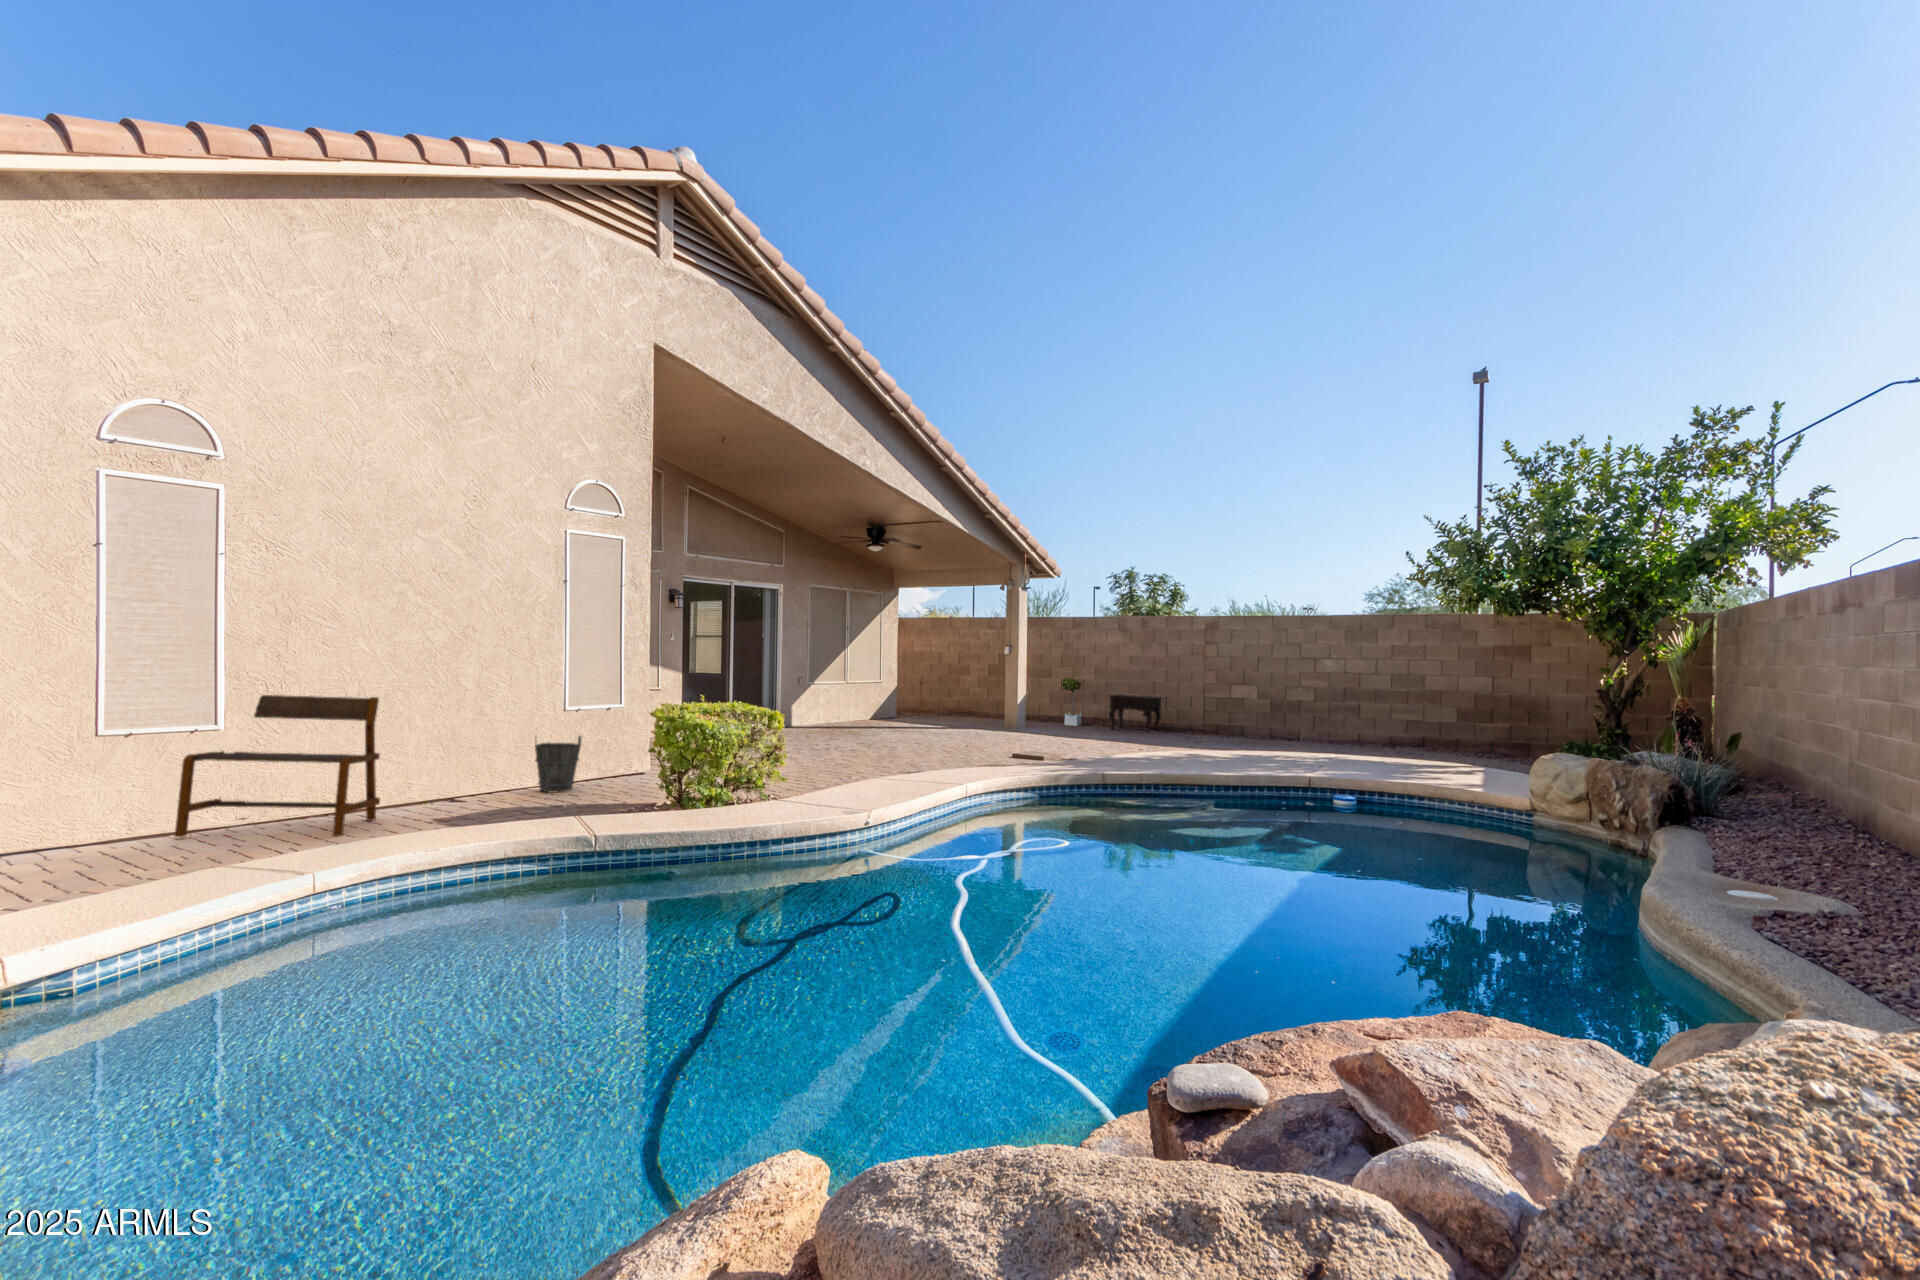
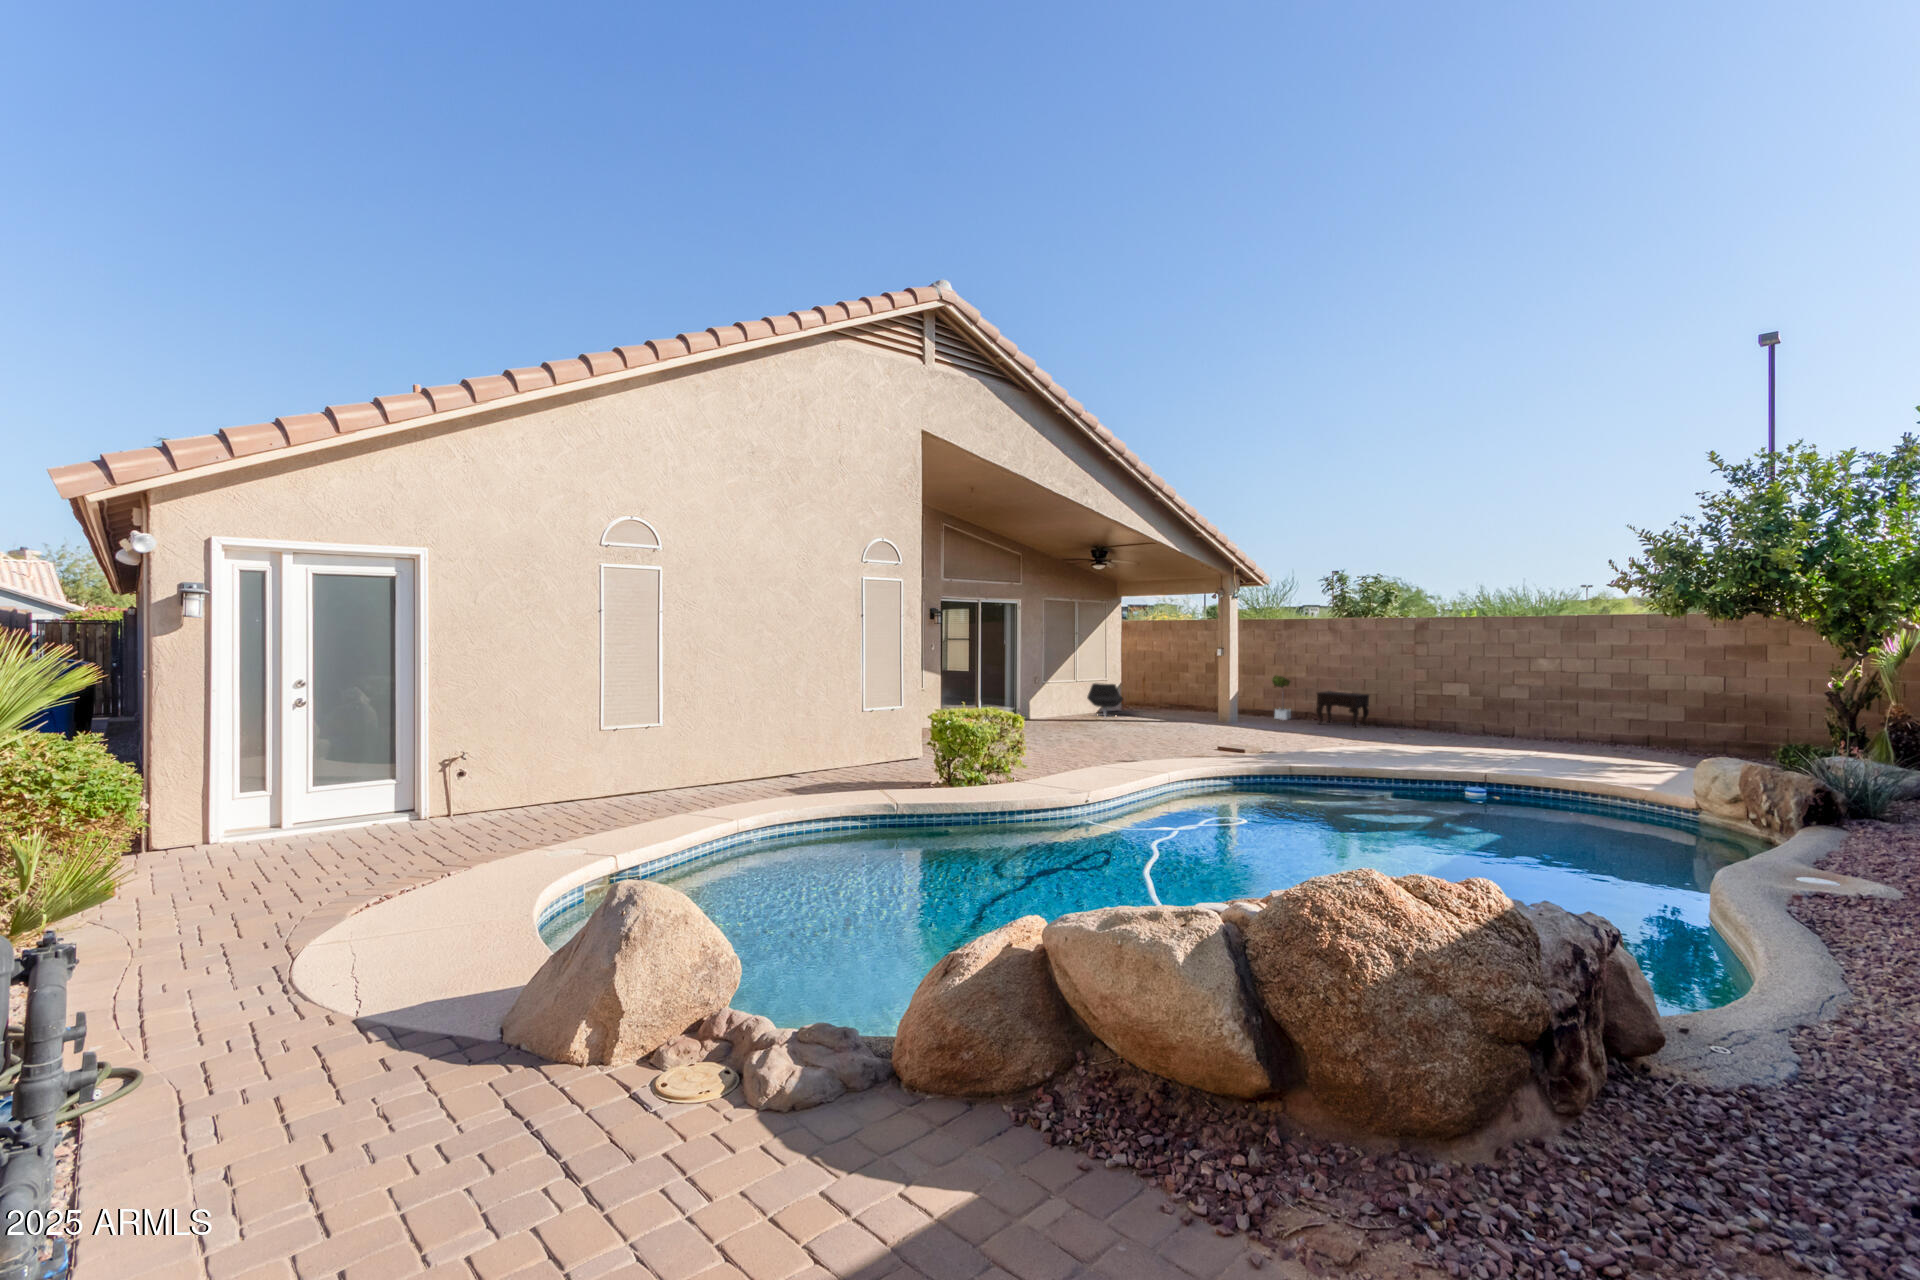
lounge chair: none [862,686,904,725] -> present [1087,683,1123,716]
bench: present [175,695,380,837] -> none [654,703,761,798]
bucket: present [535,736,581,793] -> none [847,730,878,771]

